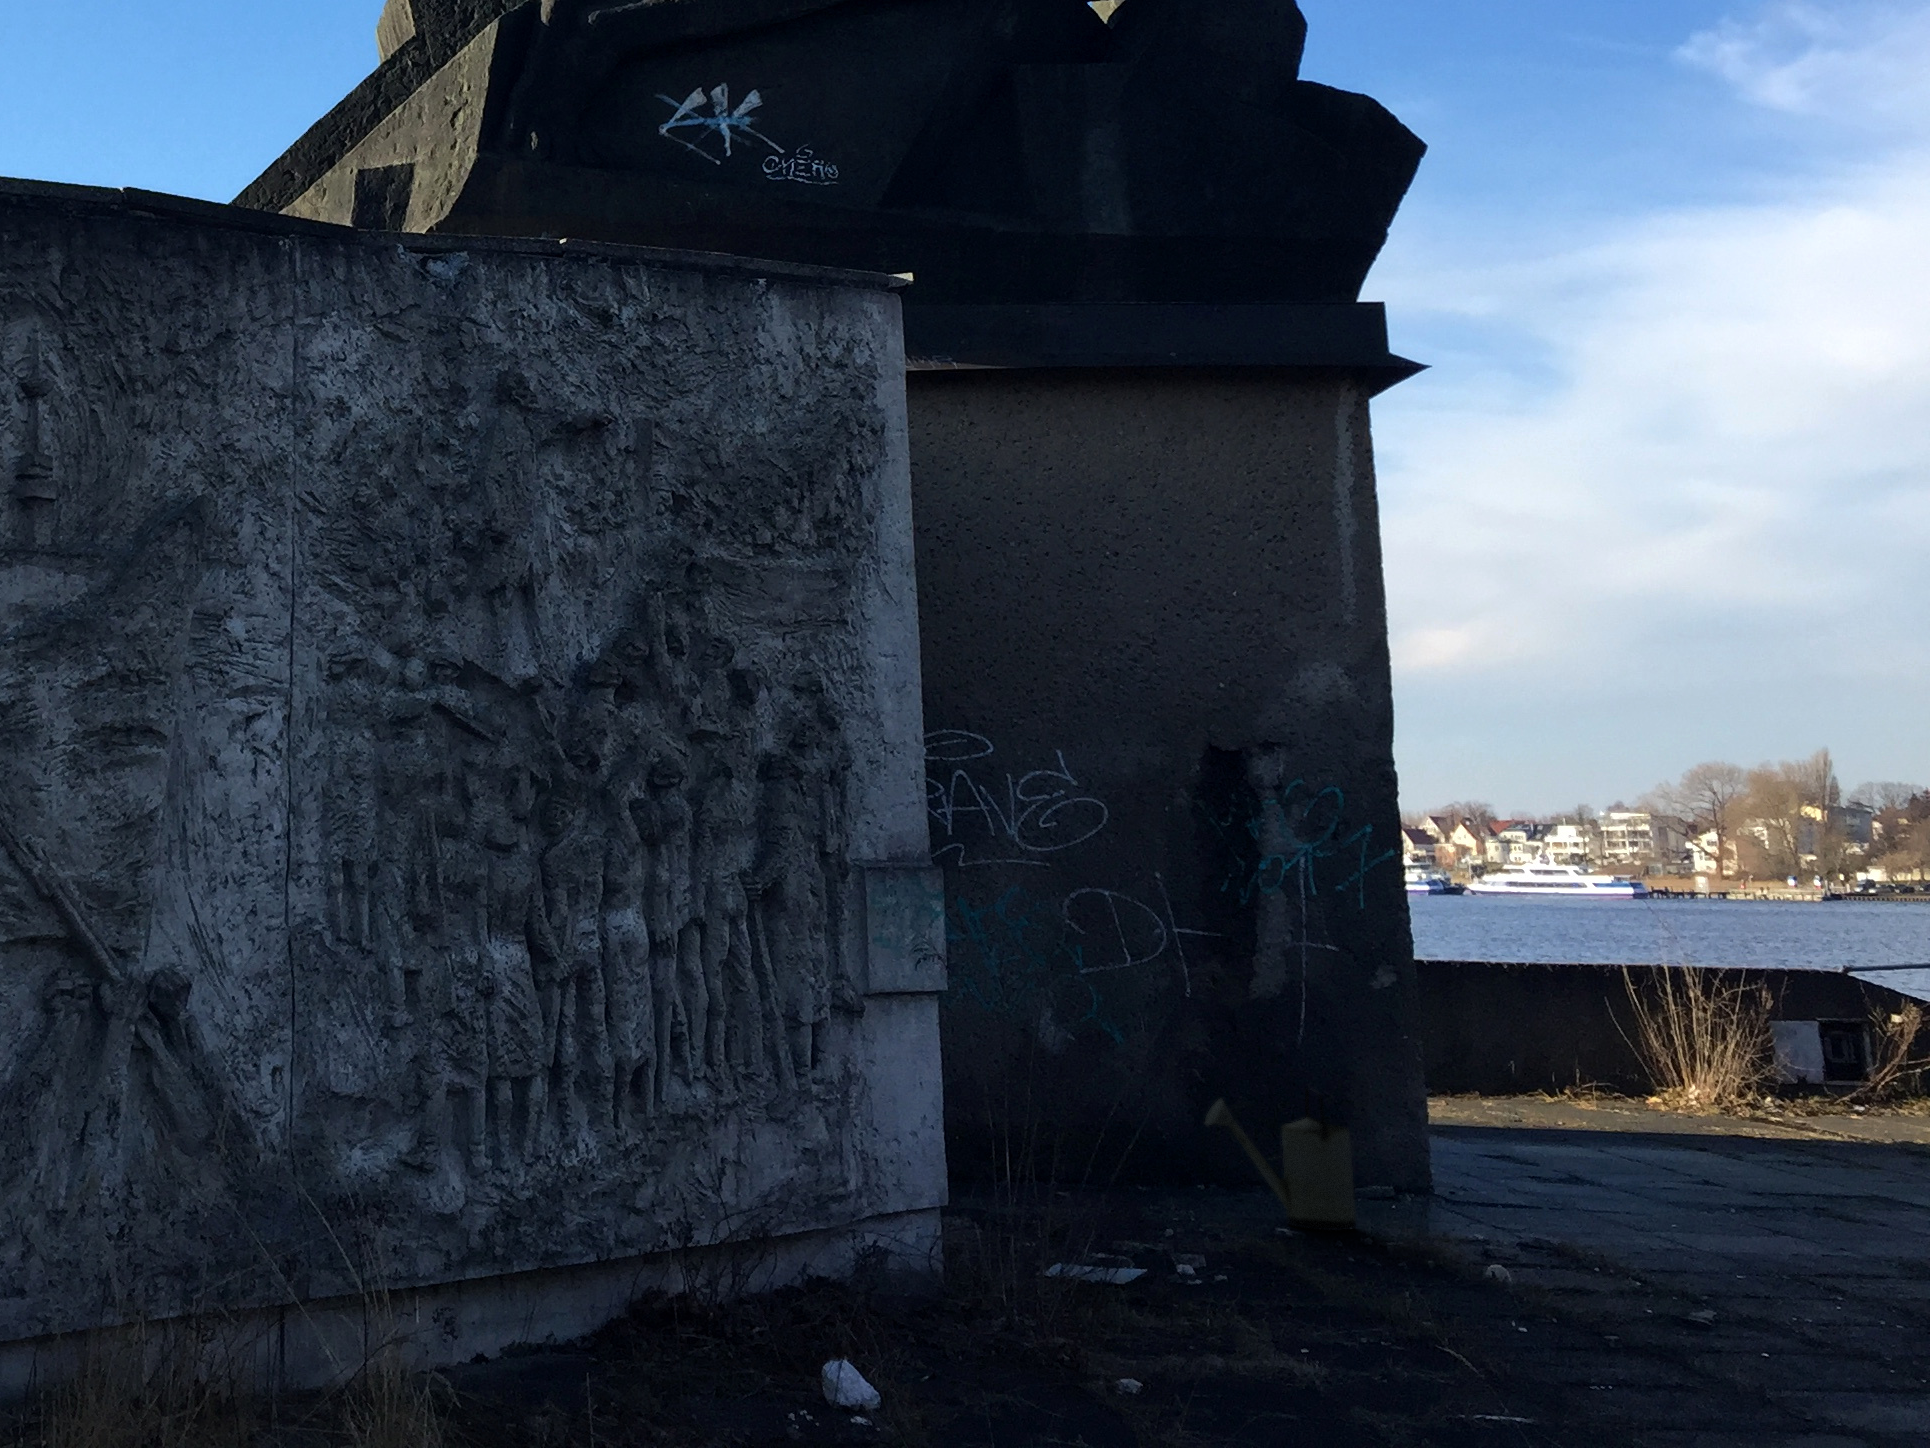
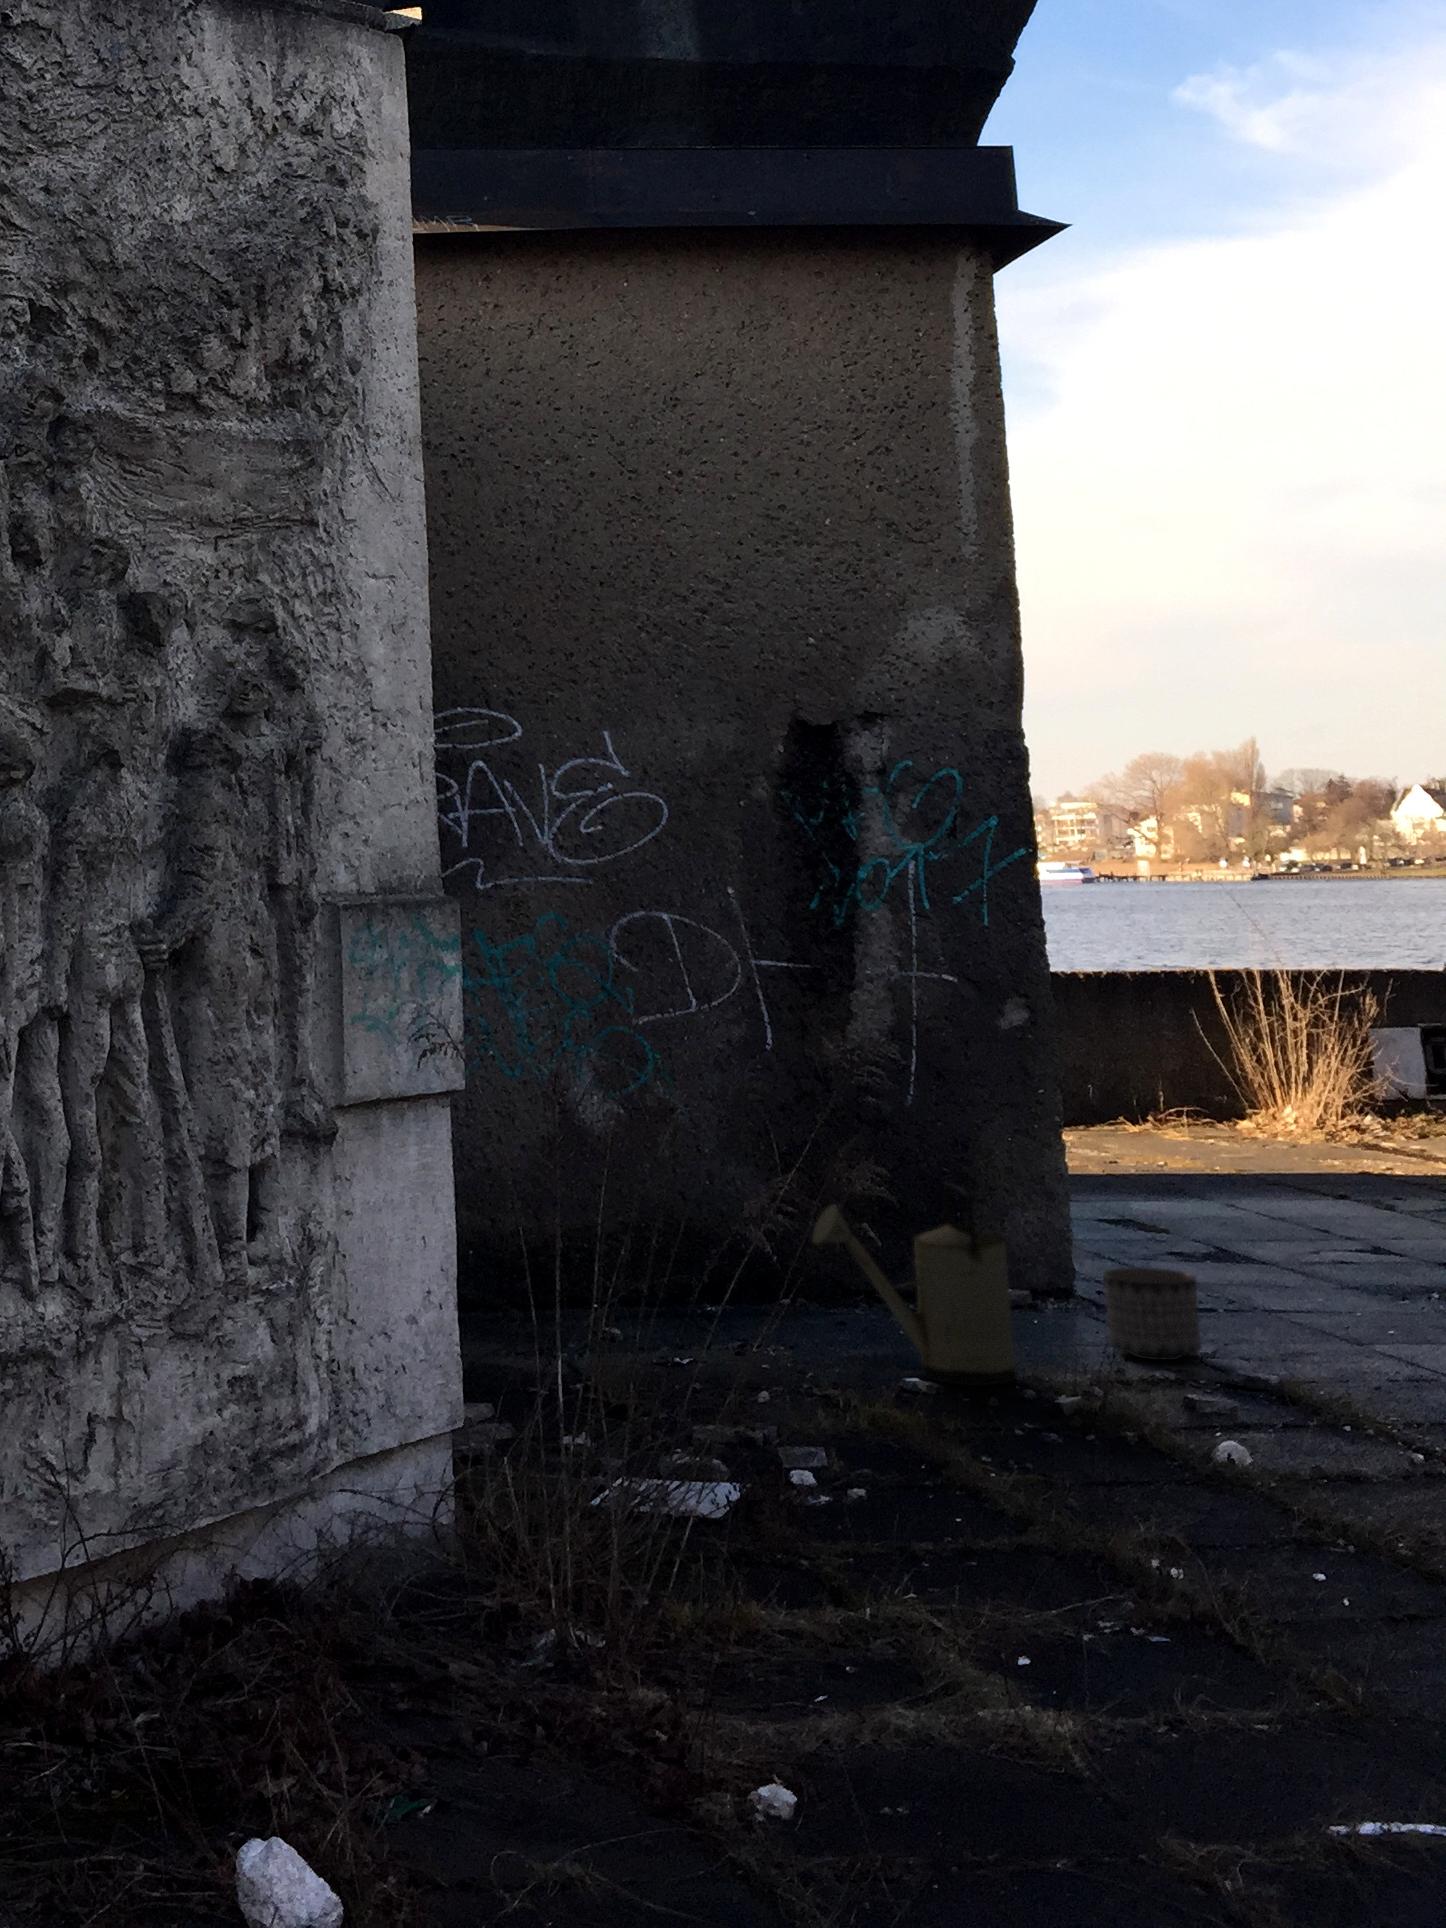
planter: none [1432,1161,1506,1226] -> present [1103,1267,1201,1360]

